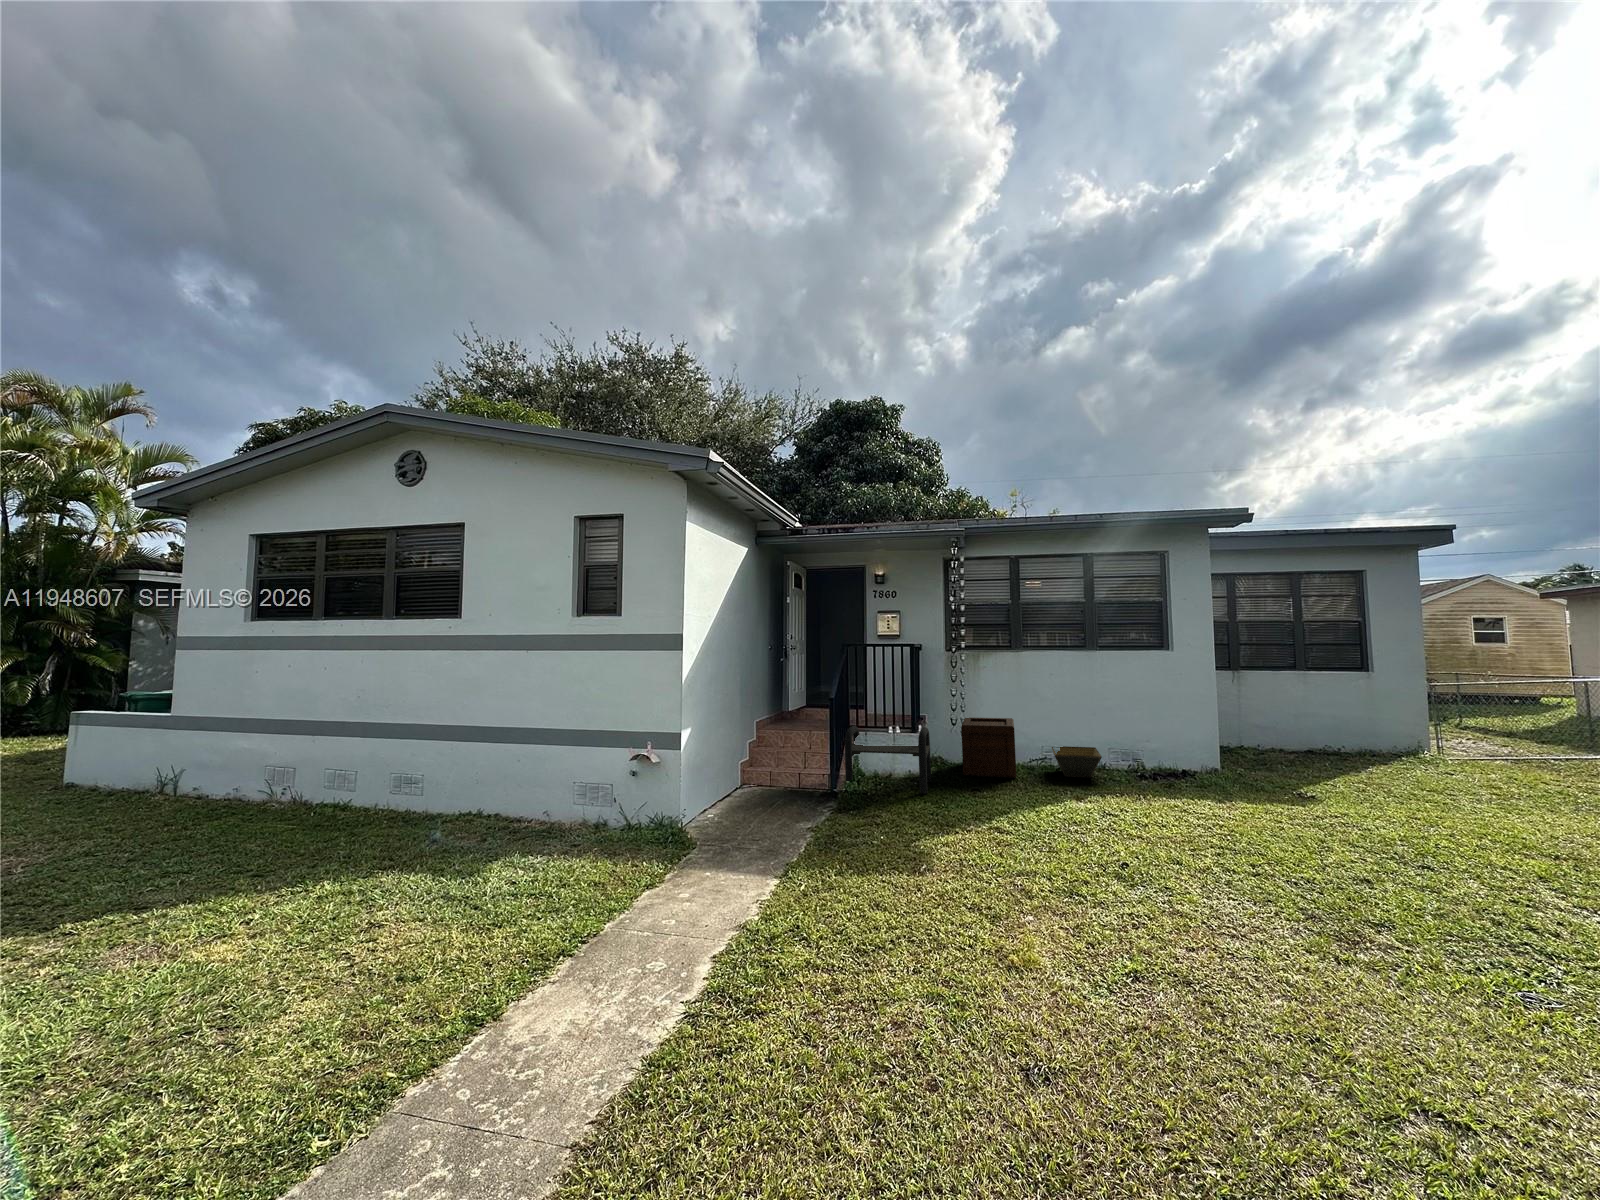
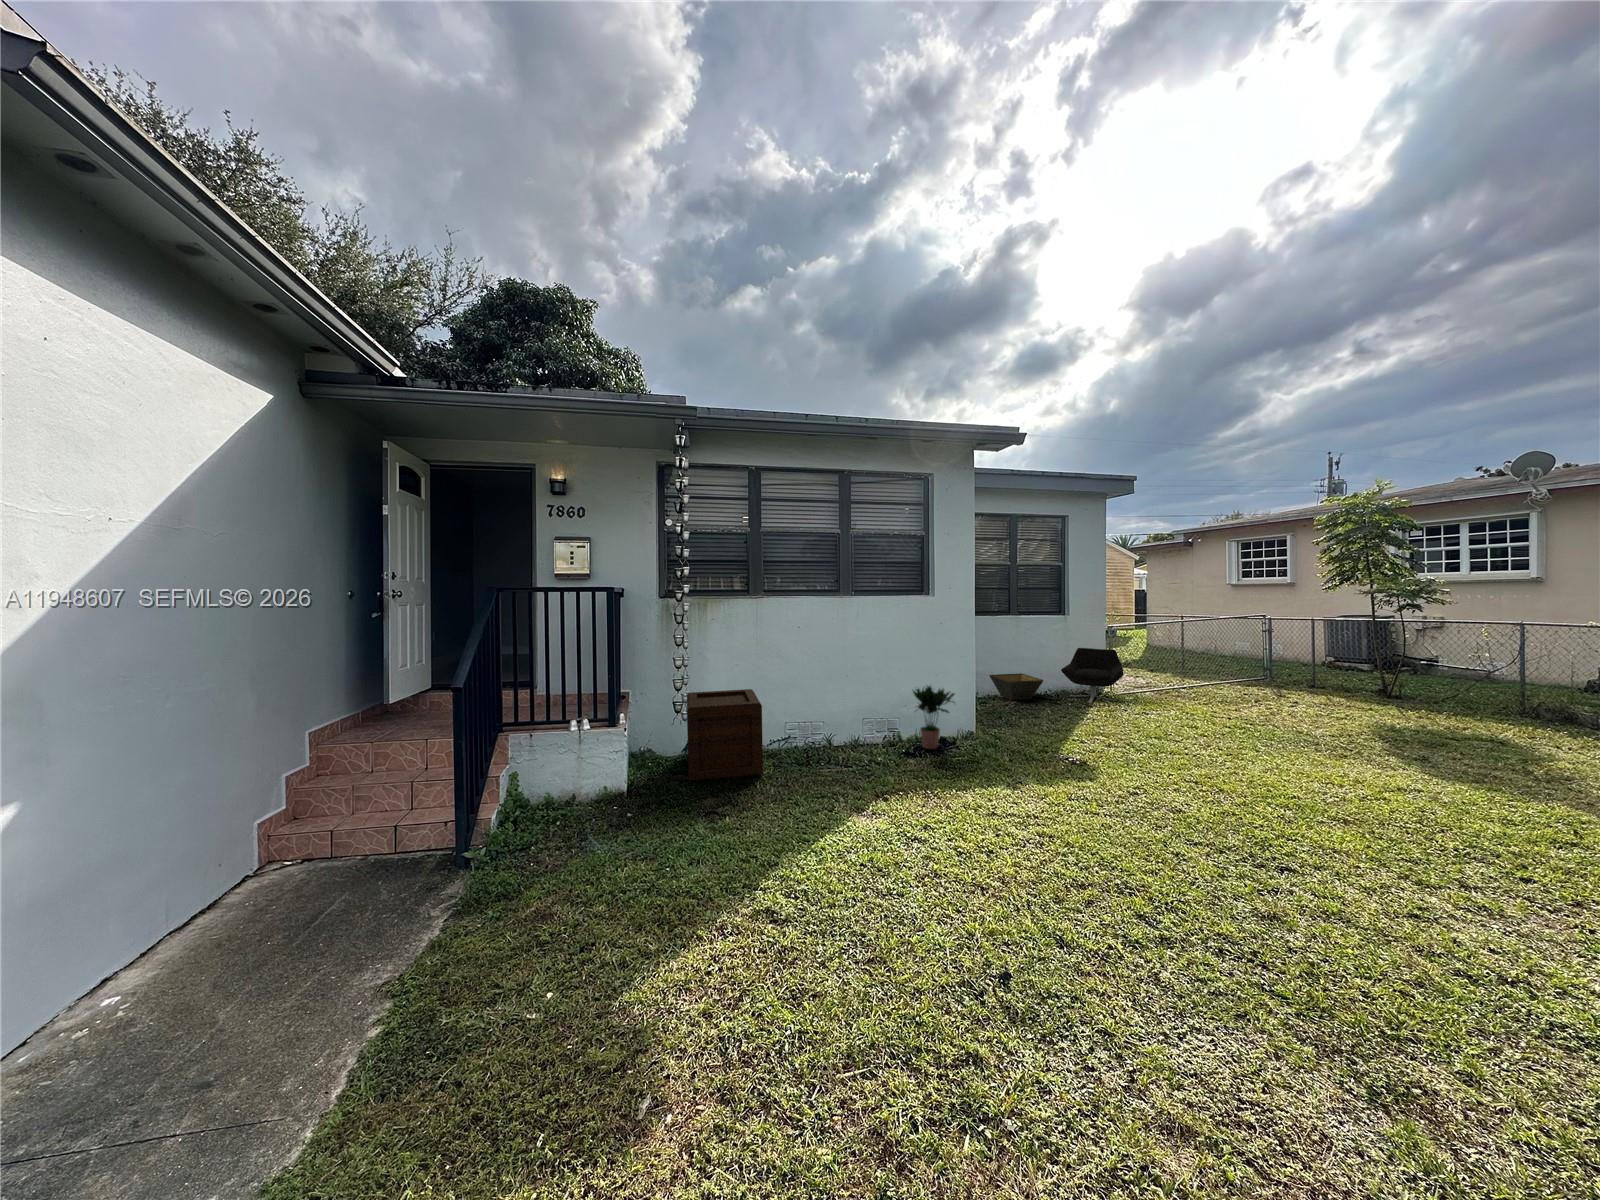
lounge chair: none [1380,707,1475,769] -> present [1061,648,1123,703]
potted plant: none [1150,723,1197,780] -> present [913,686,954,749]
bench: present [845,726,931,794] -> none [476,720,642,857]
basket: present [1052,746,1102,778] -> present [990,673,1043,700]

